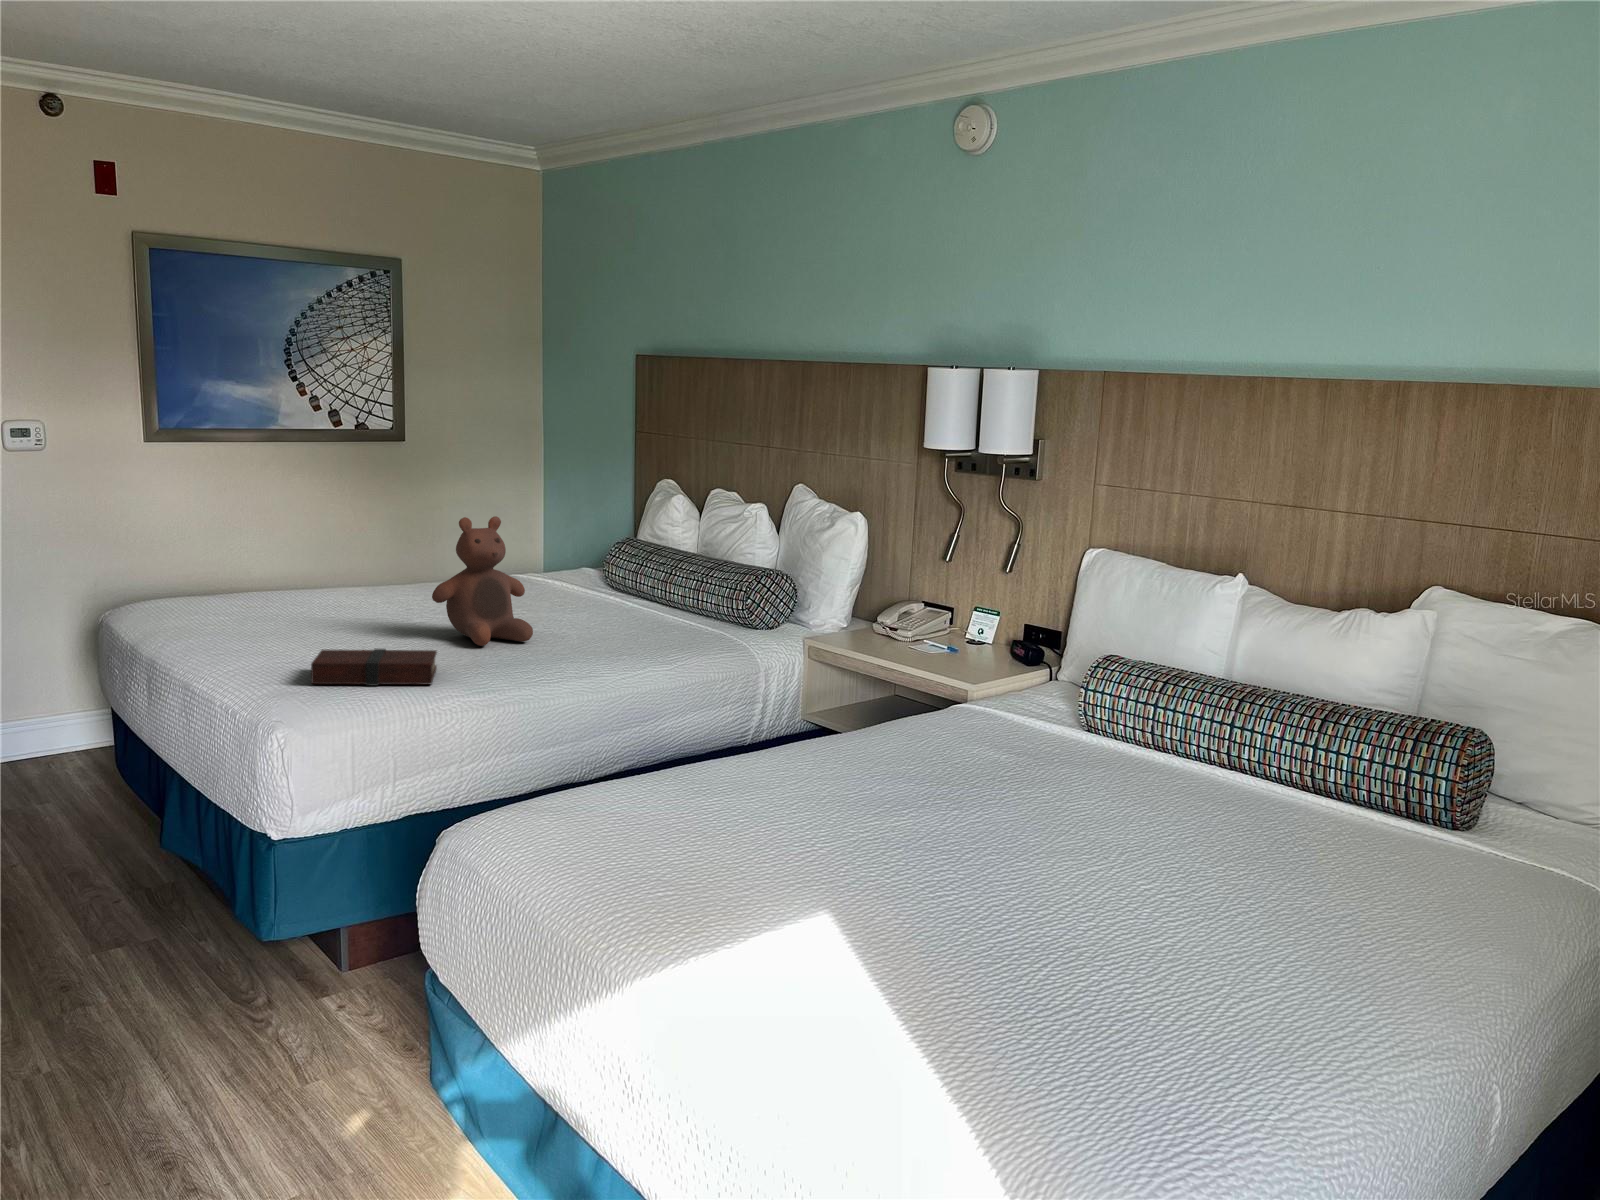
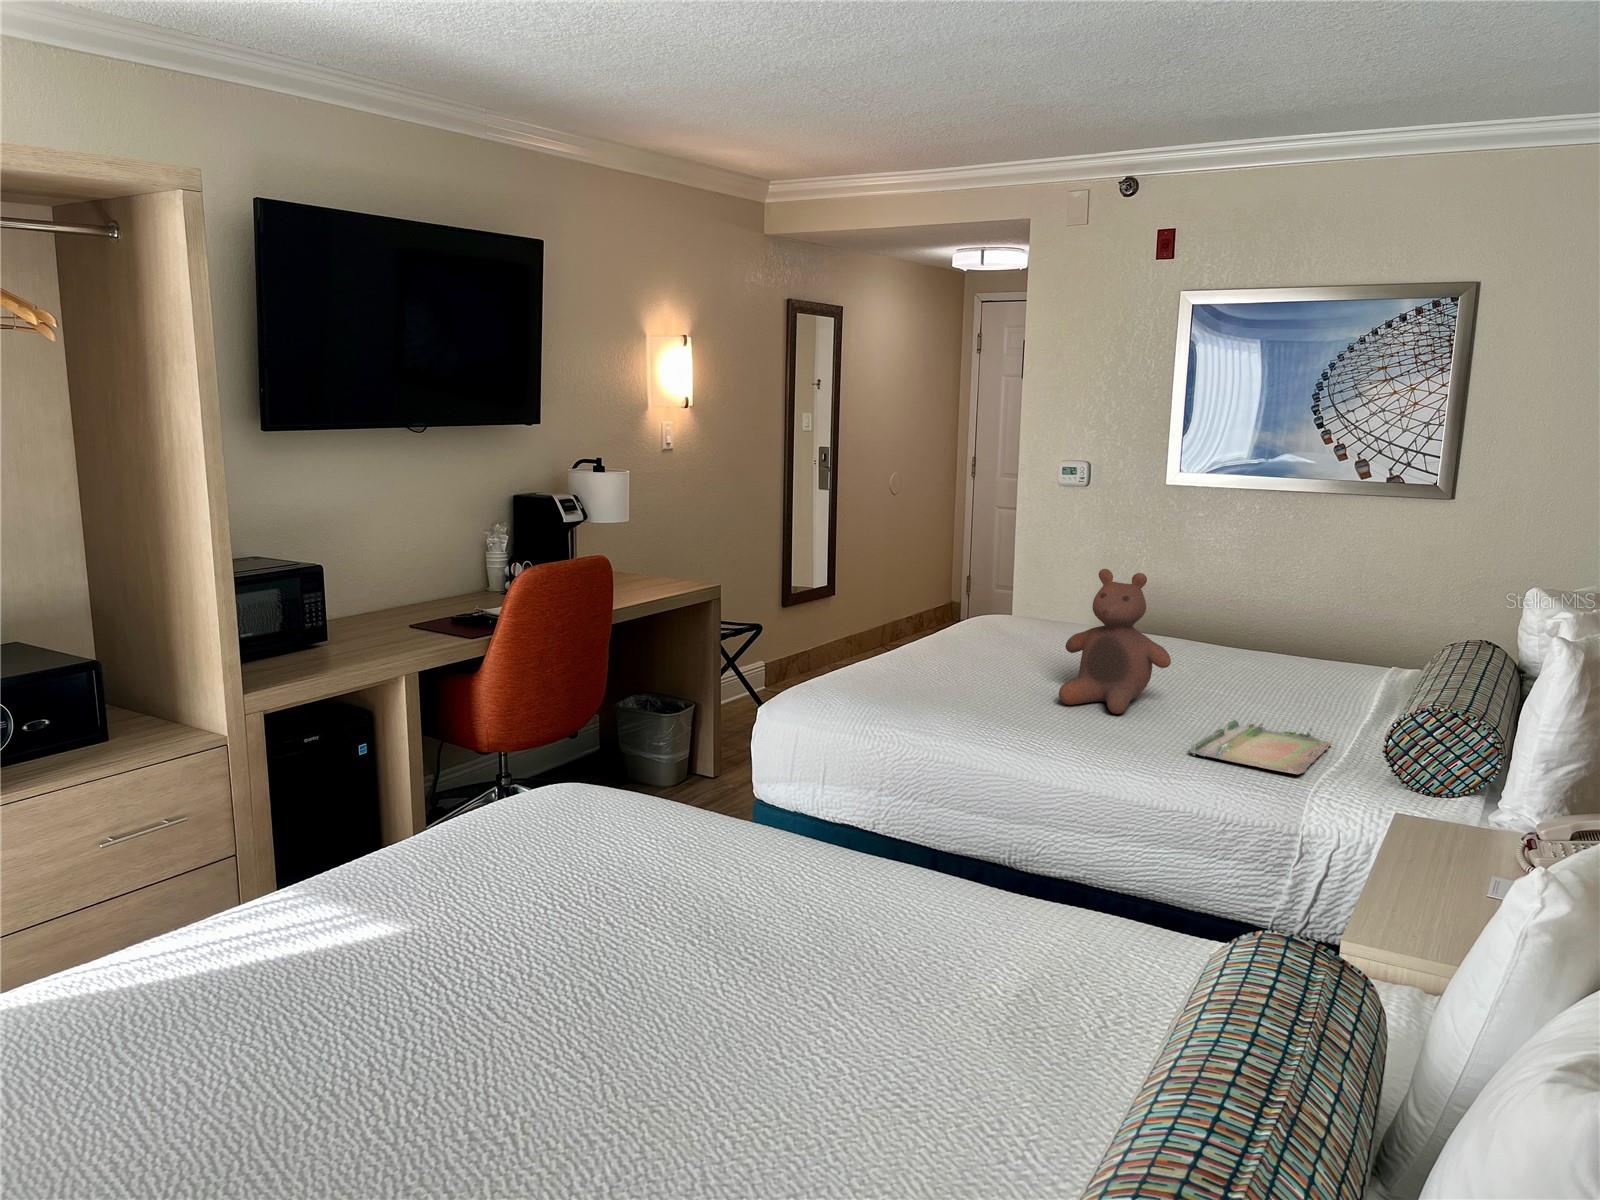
tray: none [584,612,707,646] -> present [1189,720,1332,775]
book: present [311,649,437,686] -> none [848,662,951,711]

